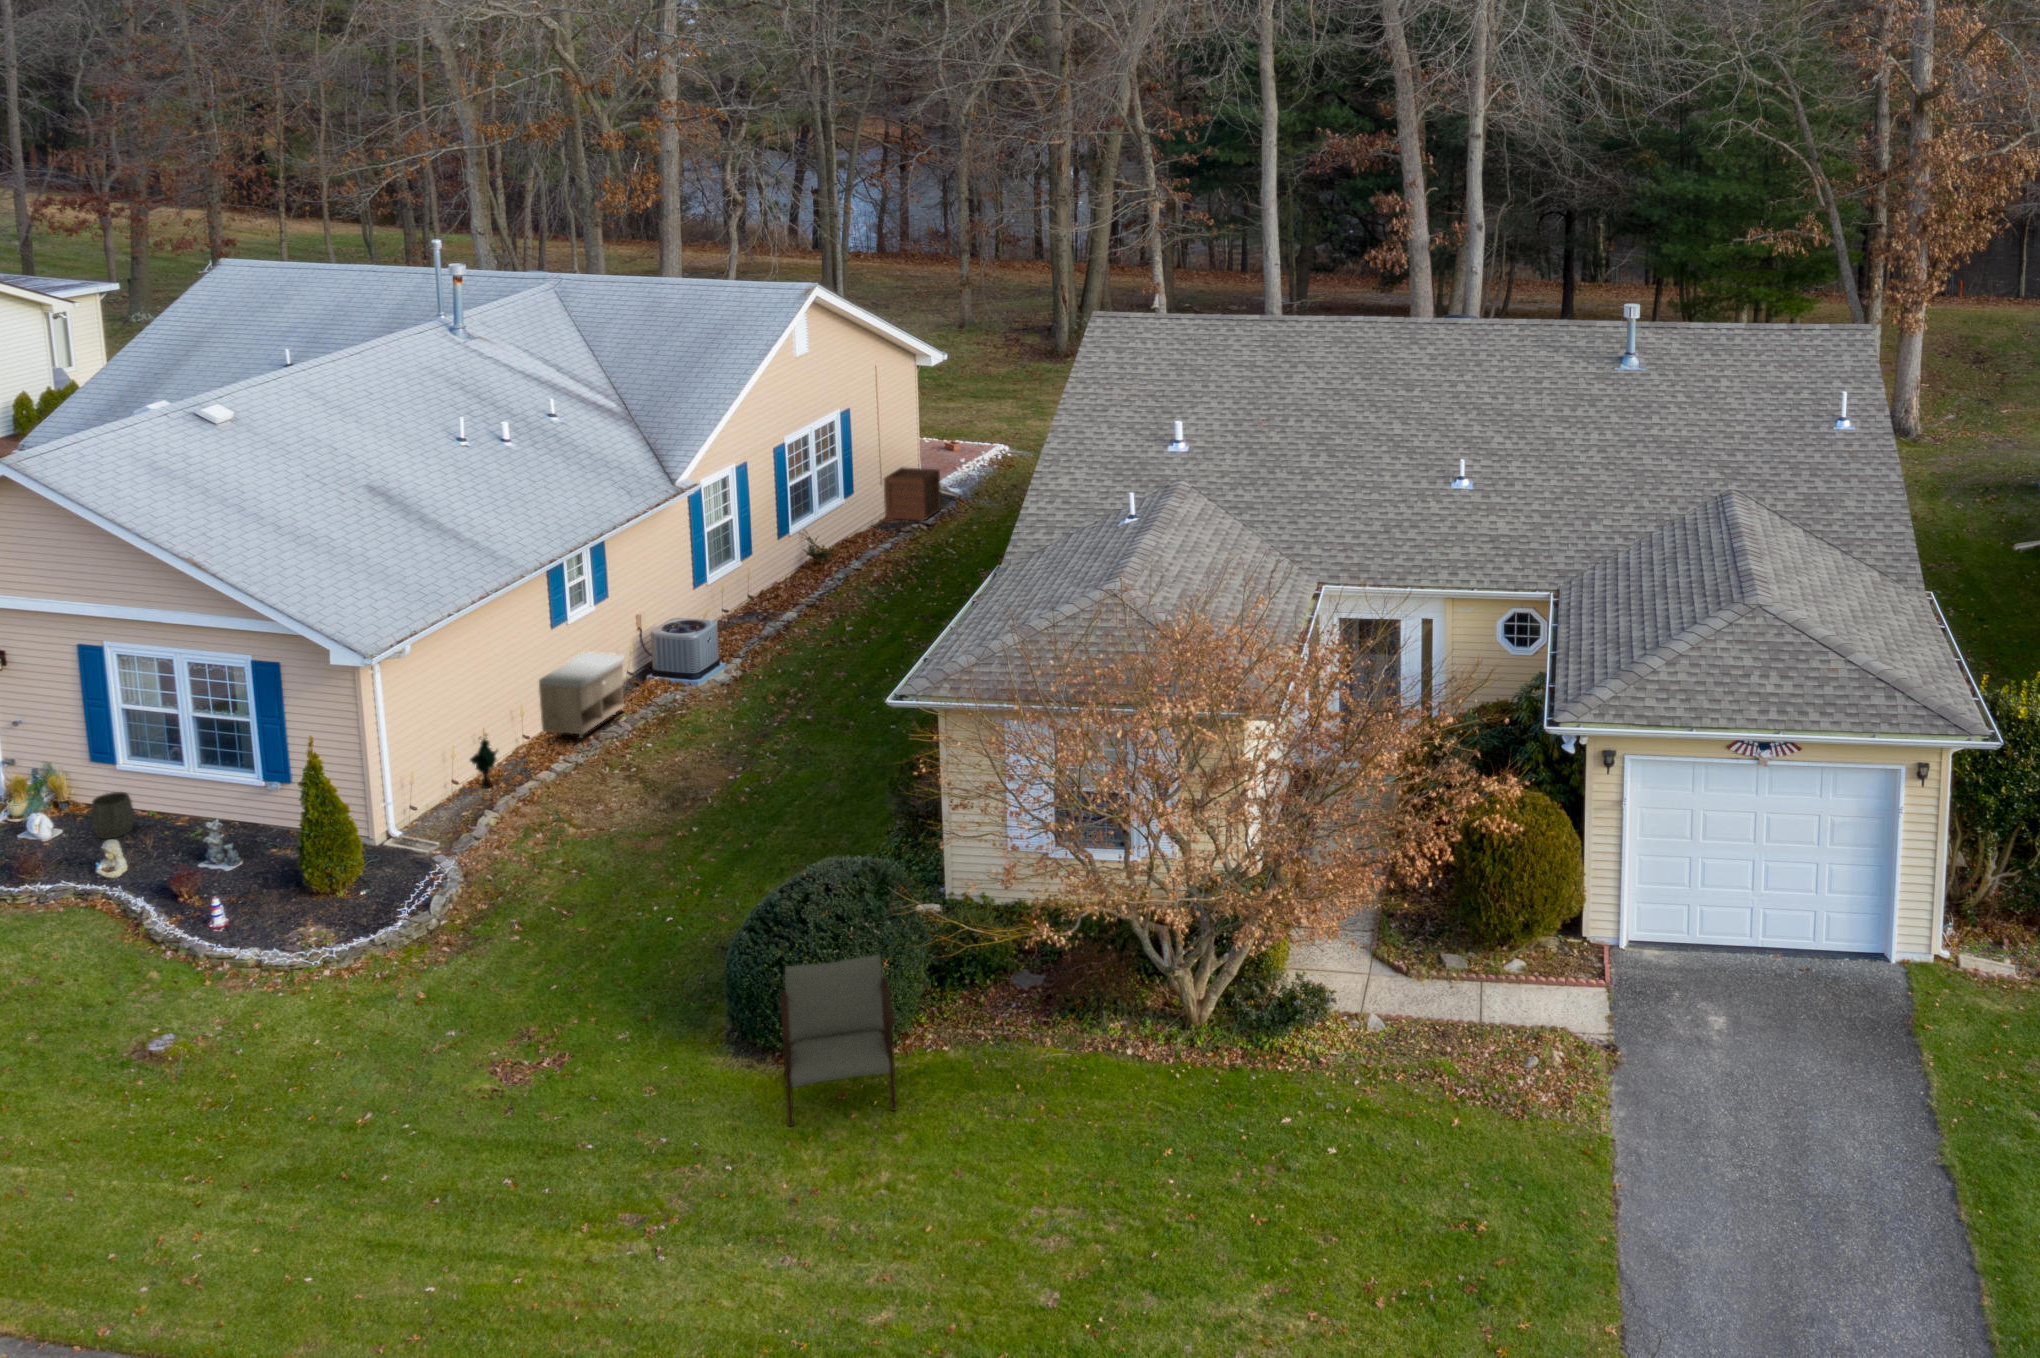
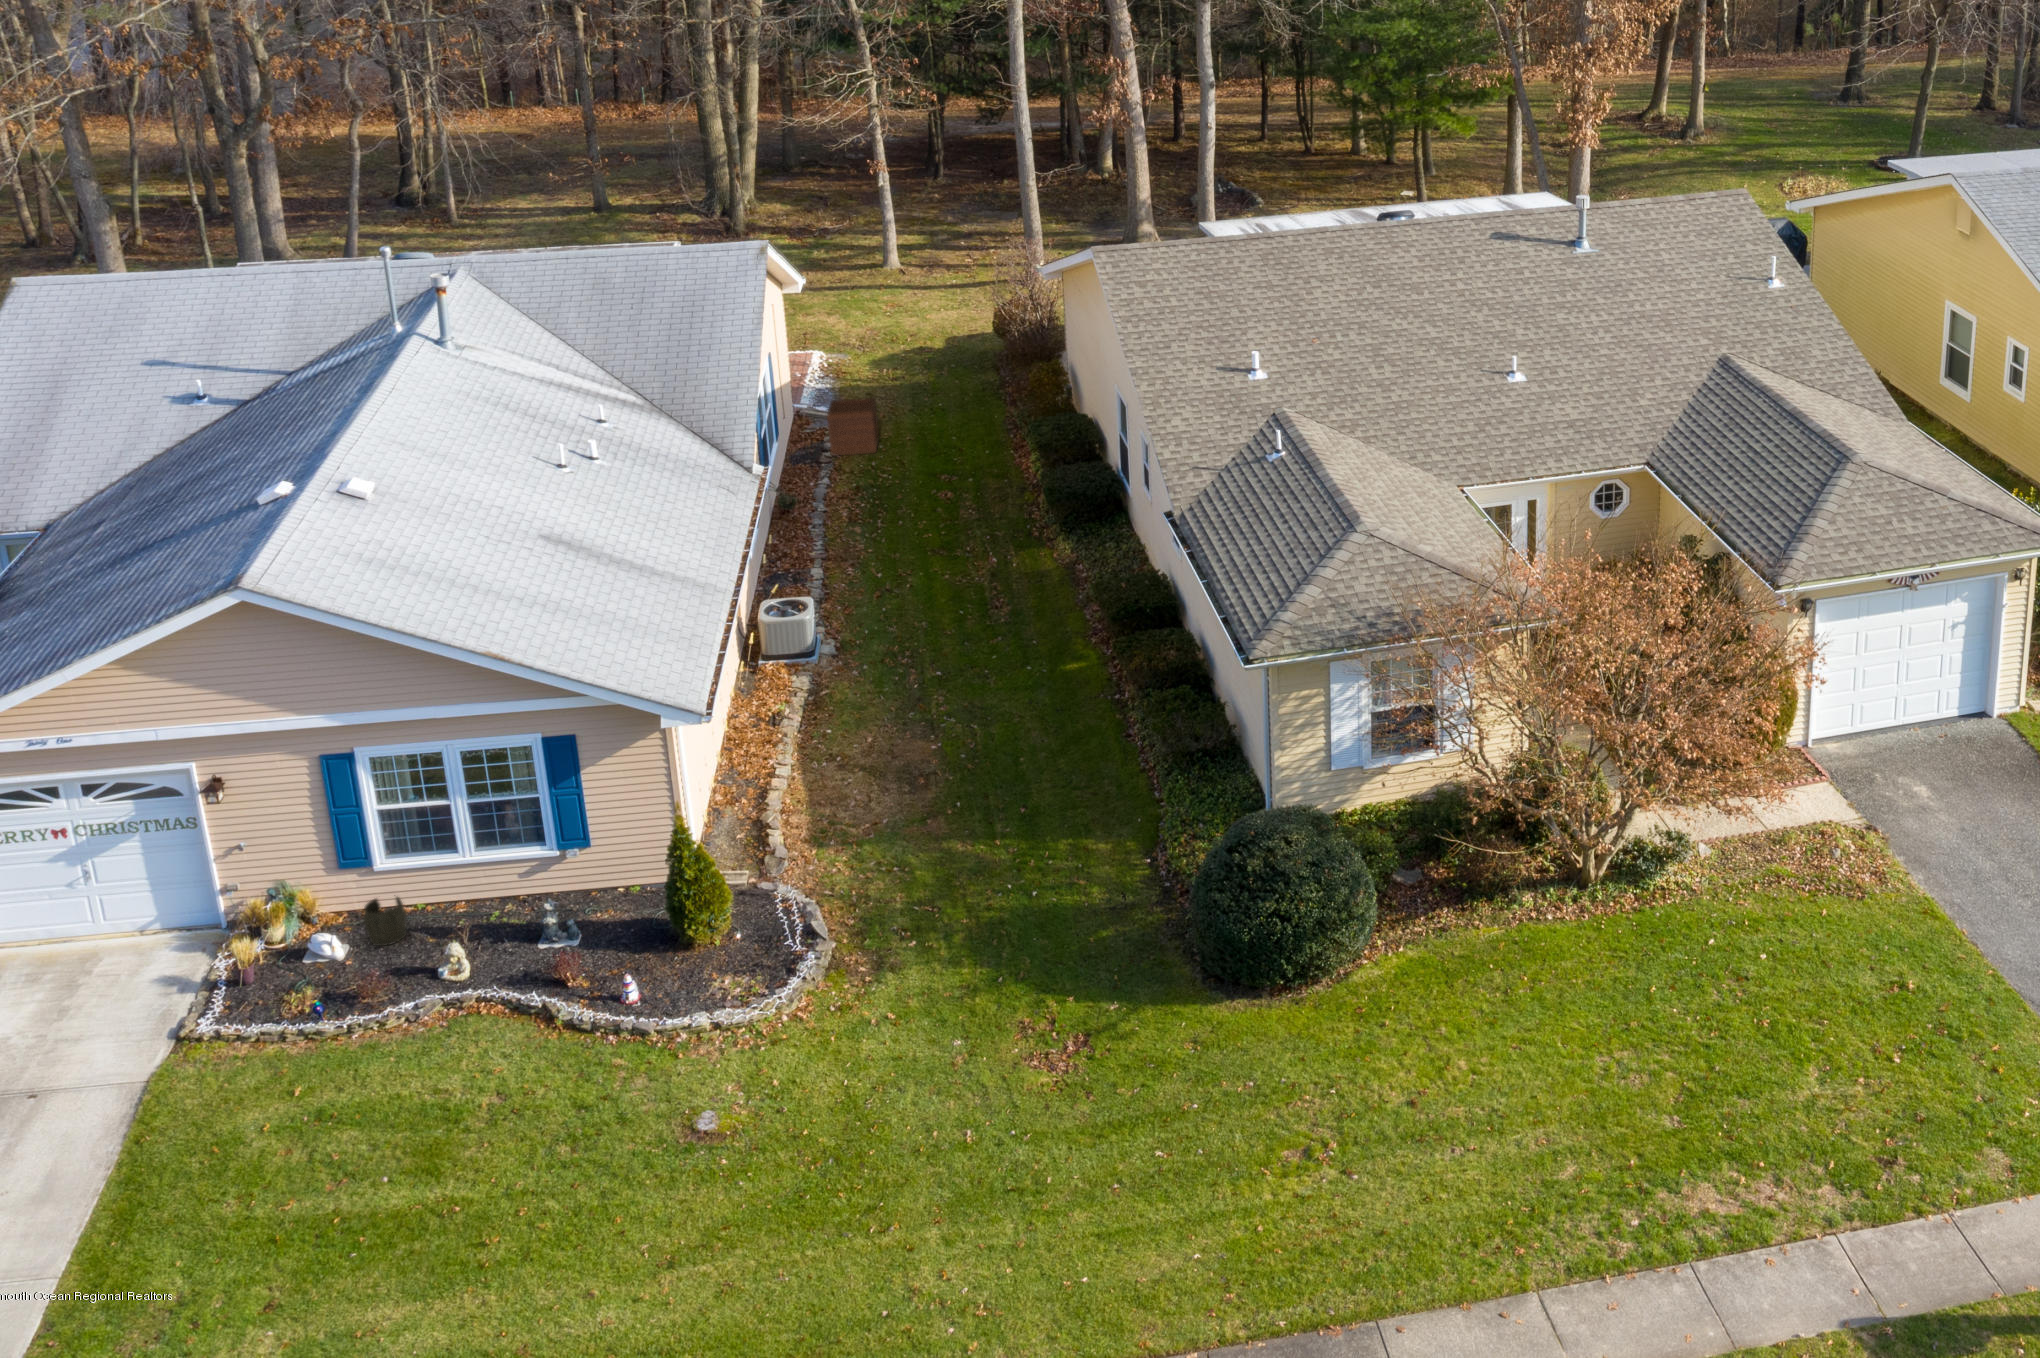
storage bench: present [539,652,624,738] -> none [728,656,789,747]
decorative plant: present [470,735,497,788] -> none [717,760,744,813]
lounge chair: present [780,955,897,1126] -> none [1290,879,1410,1032]

